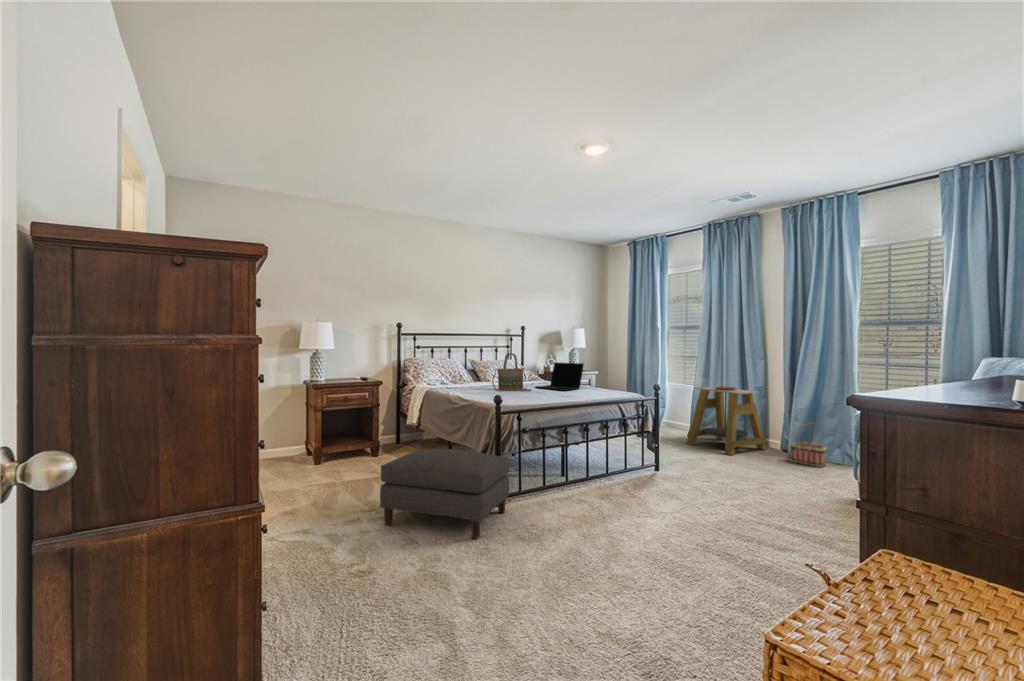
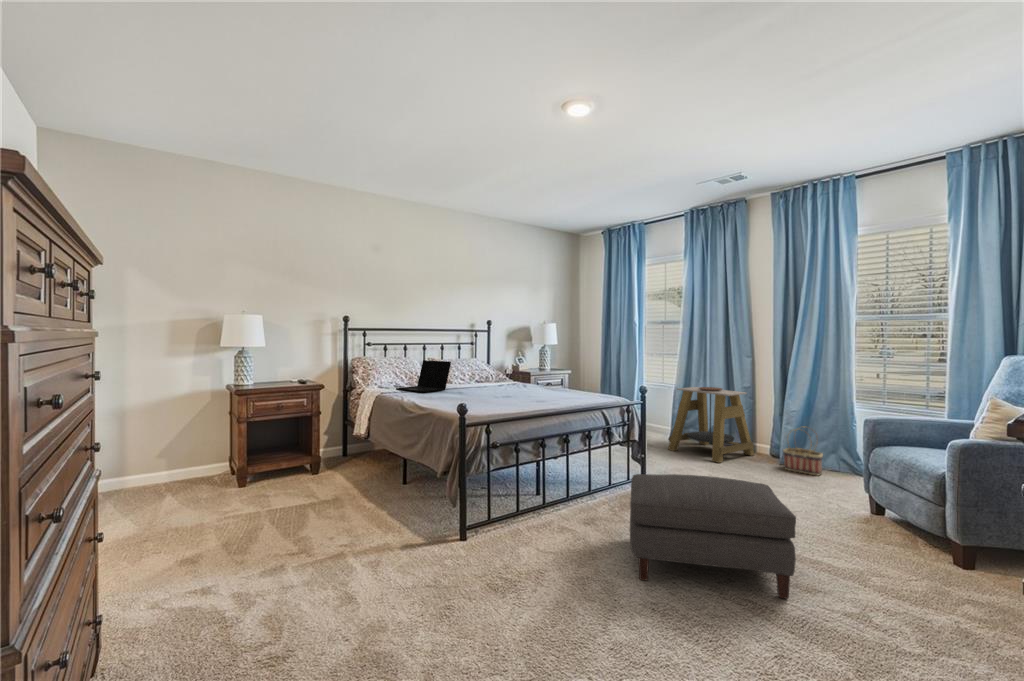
handbag: present [492,353,531,391] -> none [455,352,501,396]
laptop: present [536,362,584,391] -> present [396,360,451,393]
ottoman: present [380,449,509,539] -> present [630,474,796,599]

